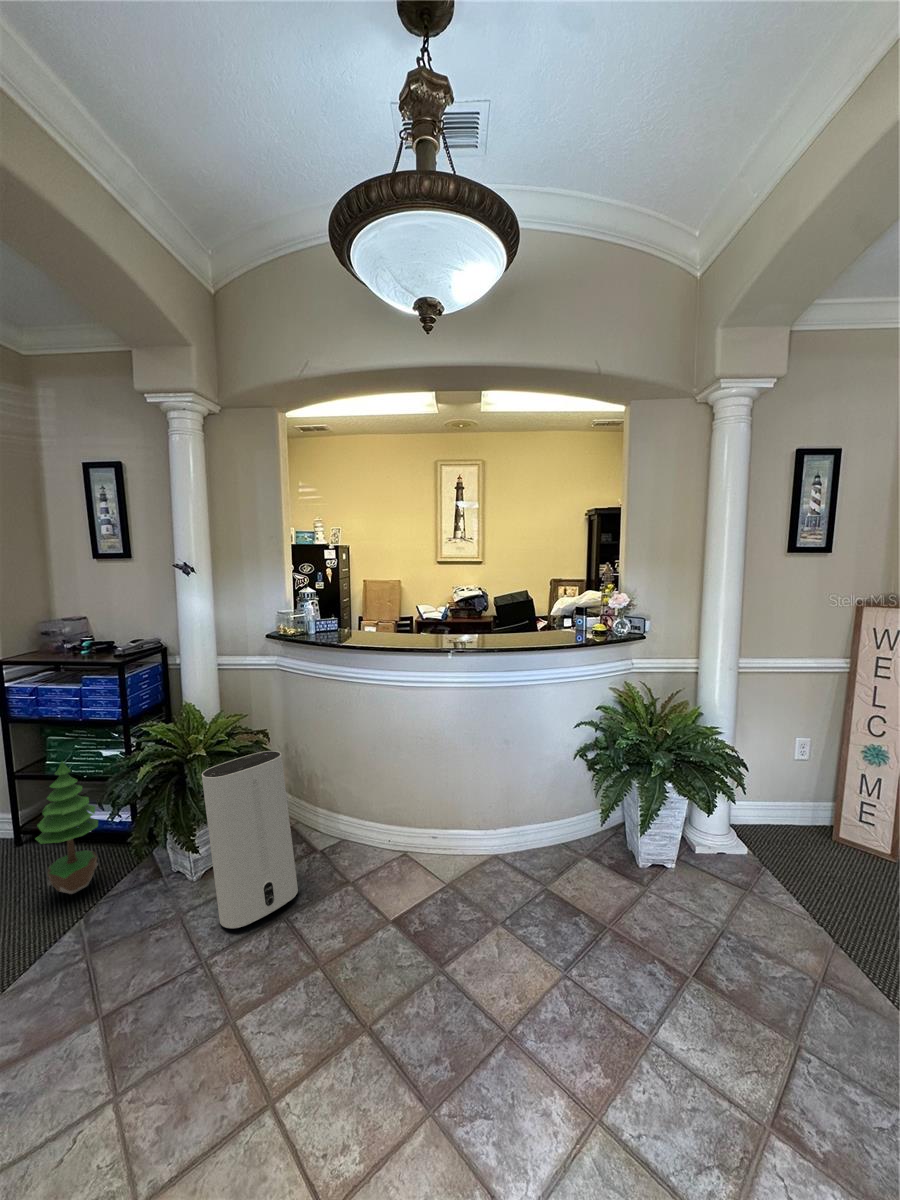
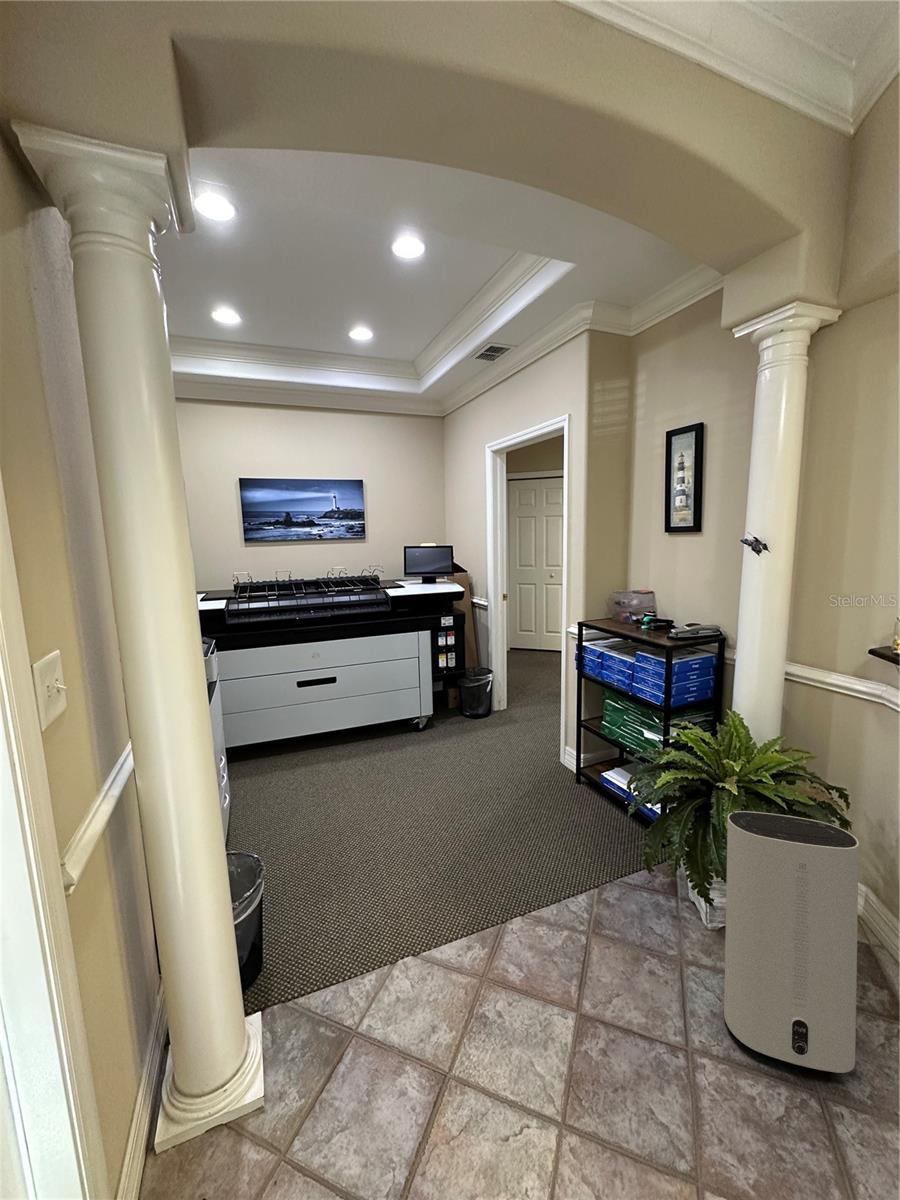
potted tree: present [36,761,98,894] -> none [576,730,627,860]

